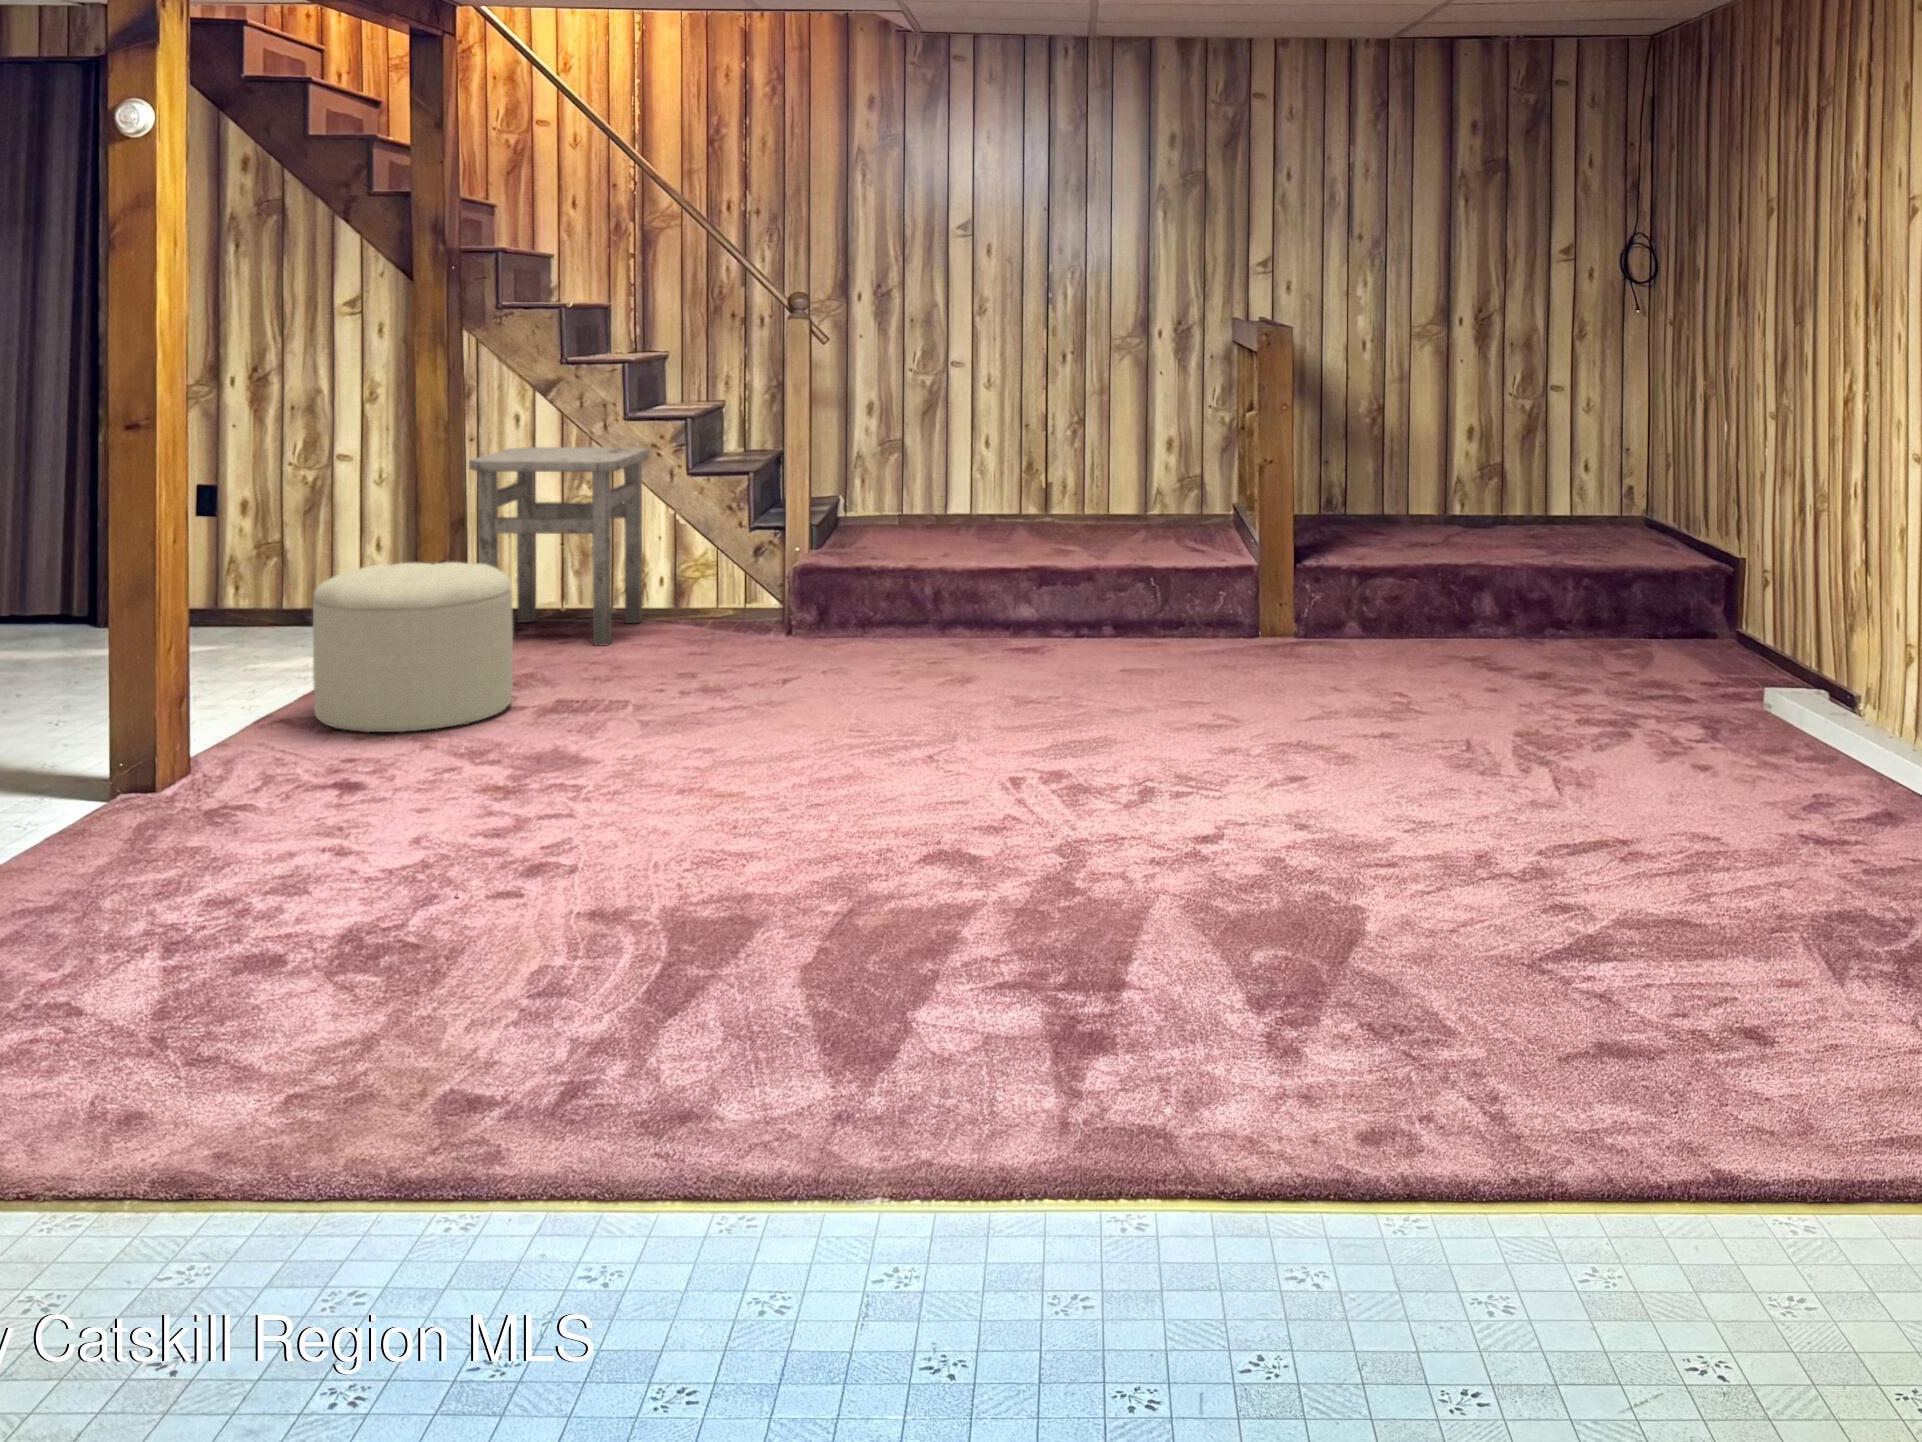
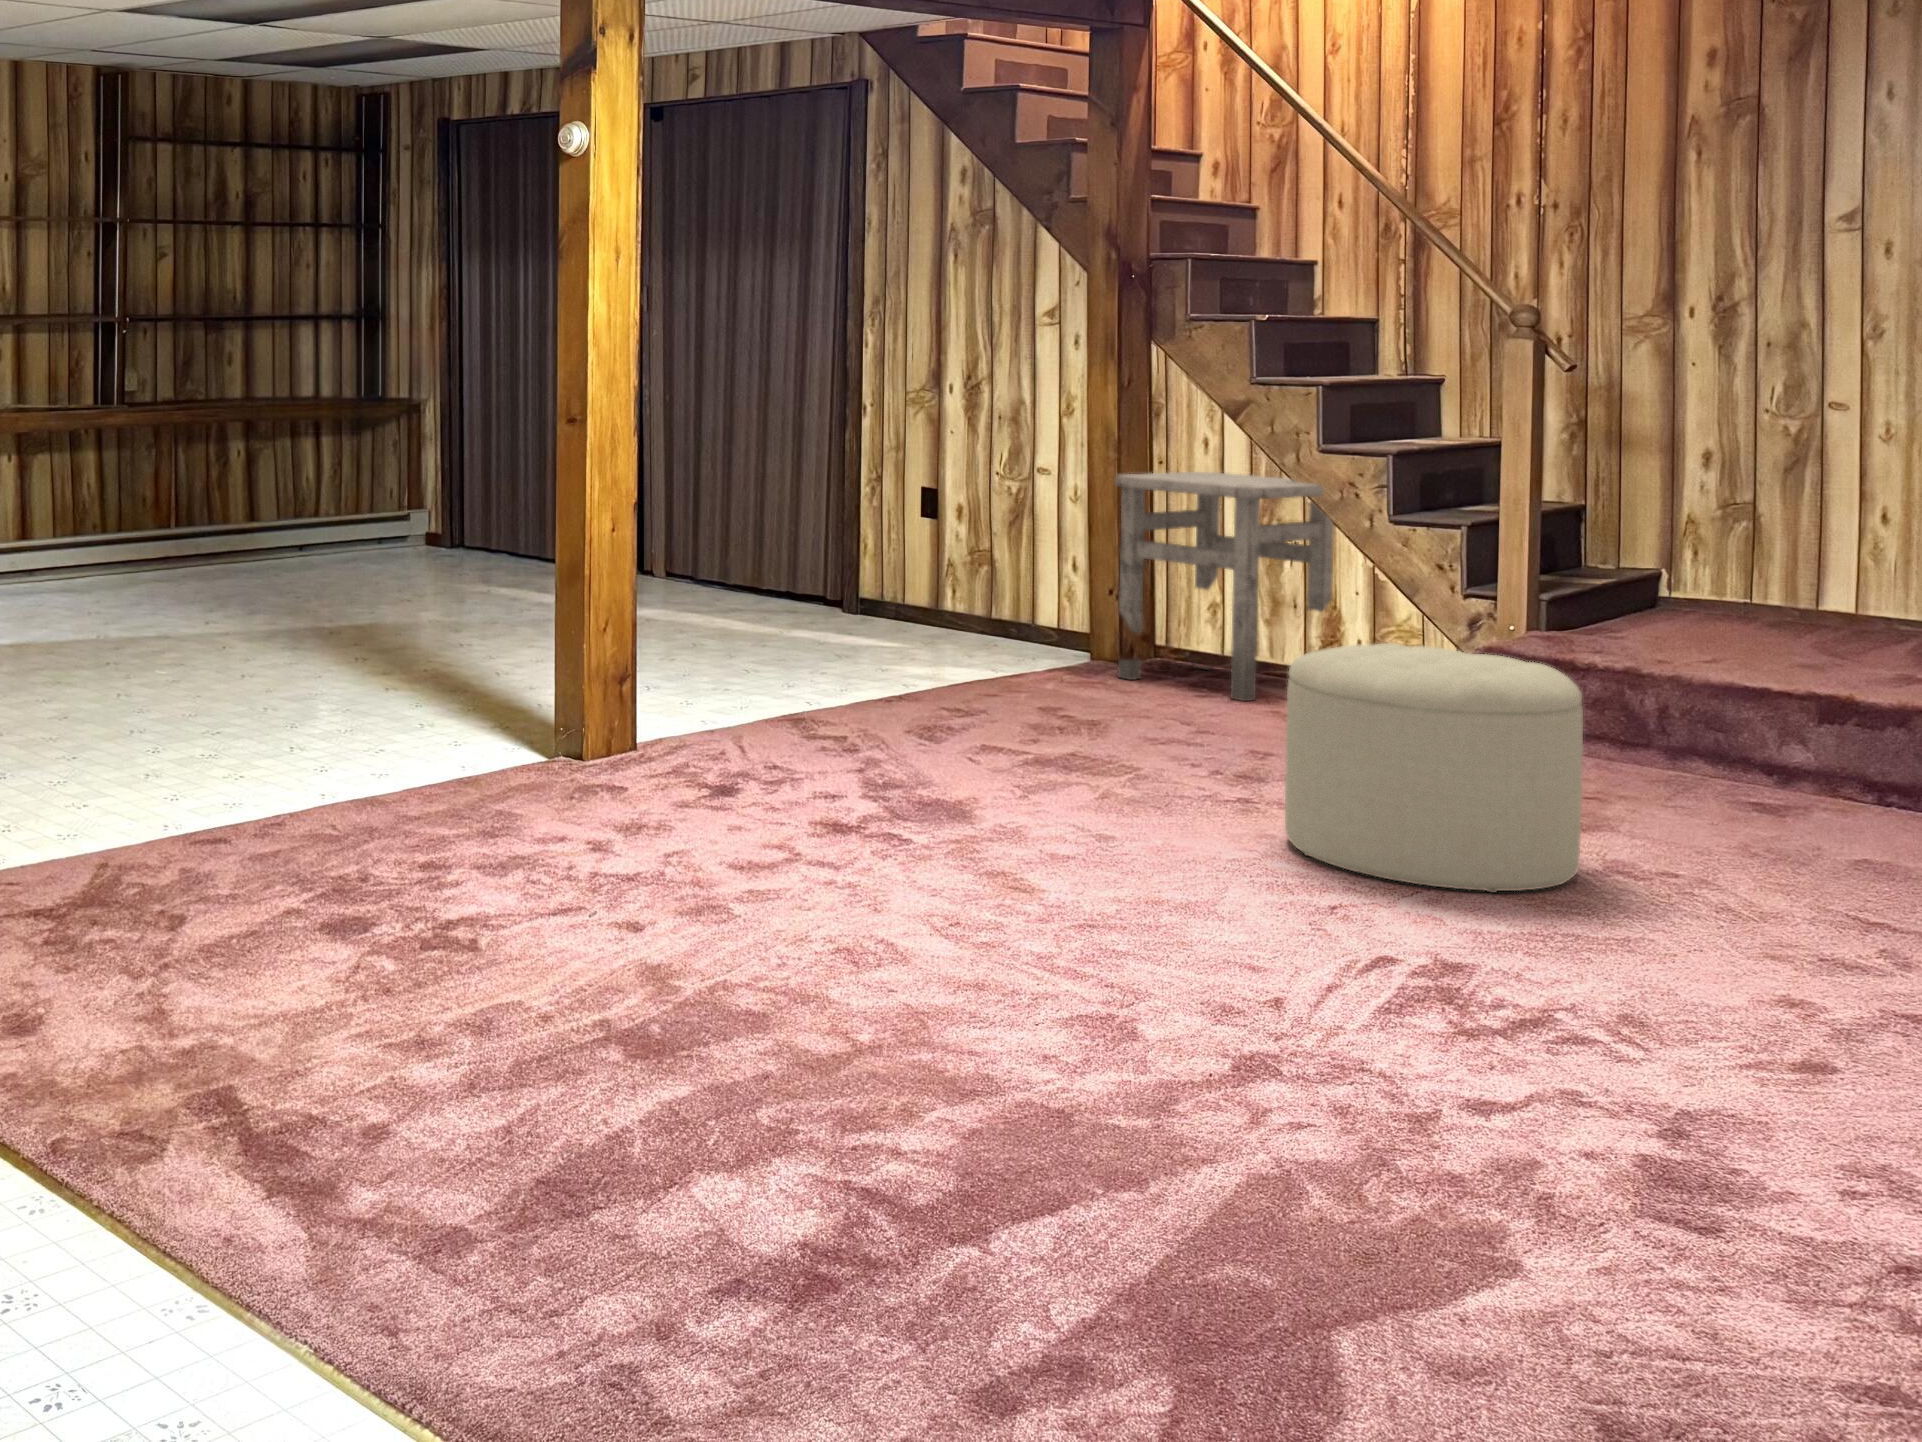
ottoman: present [313,562,513,732] -> present [1285,643,1583,893]

